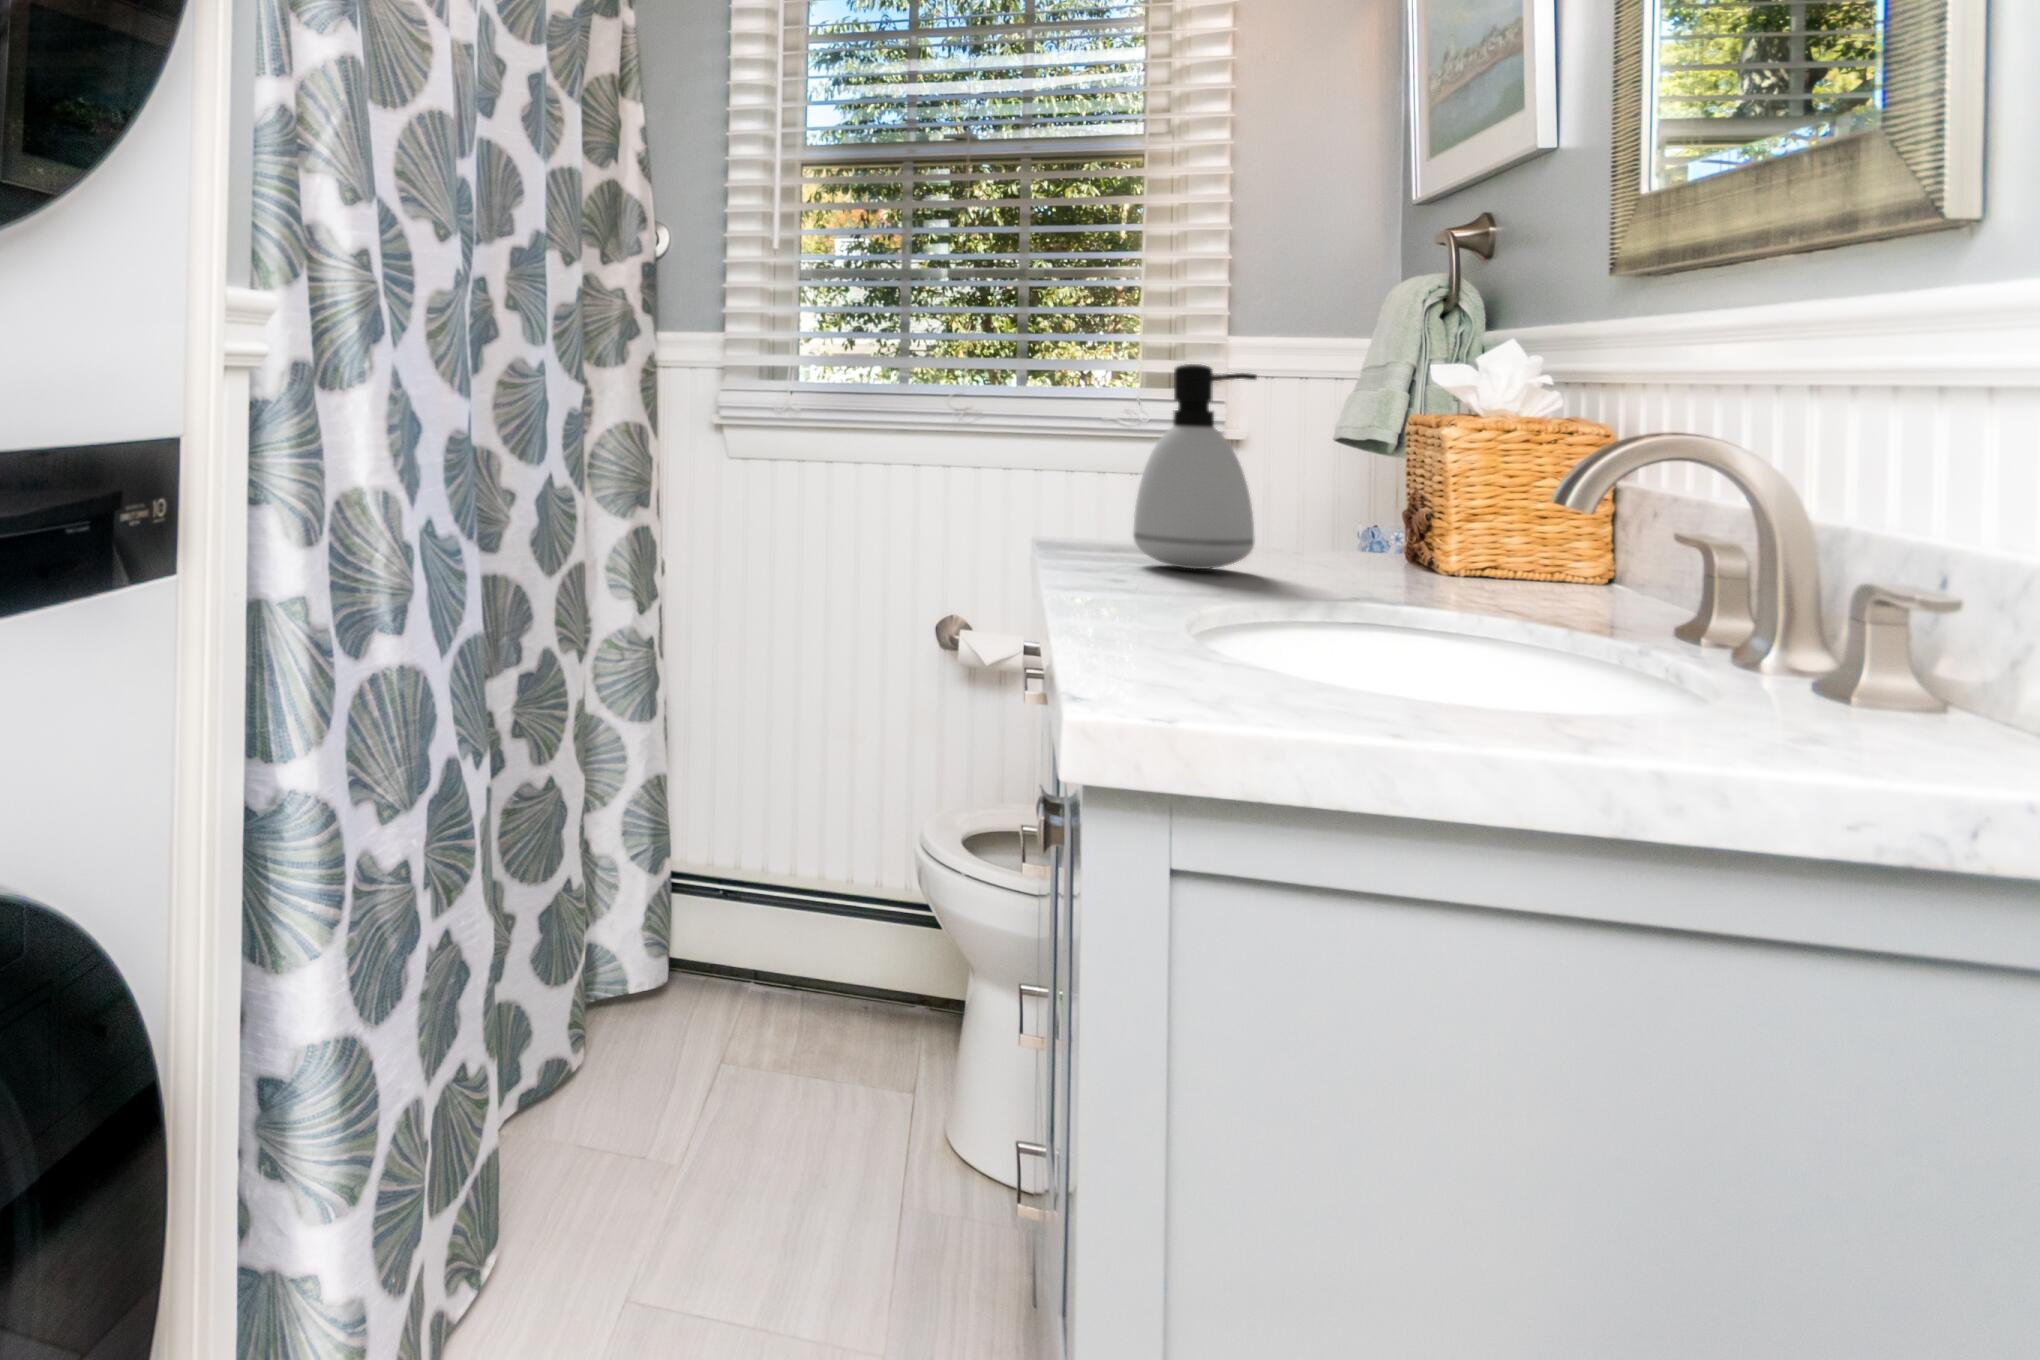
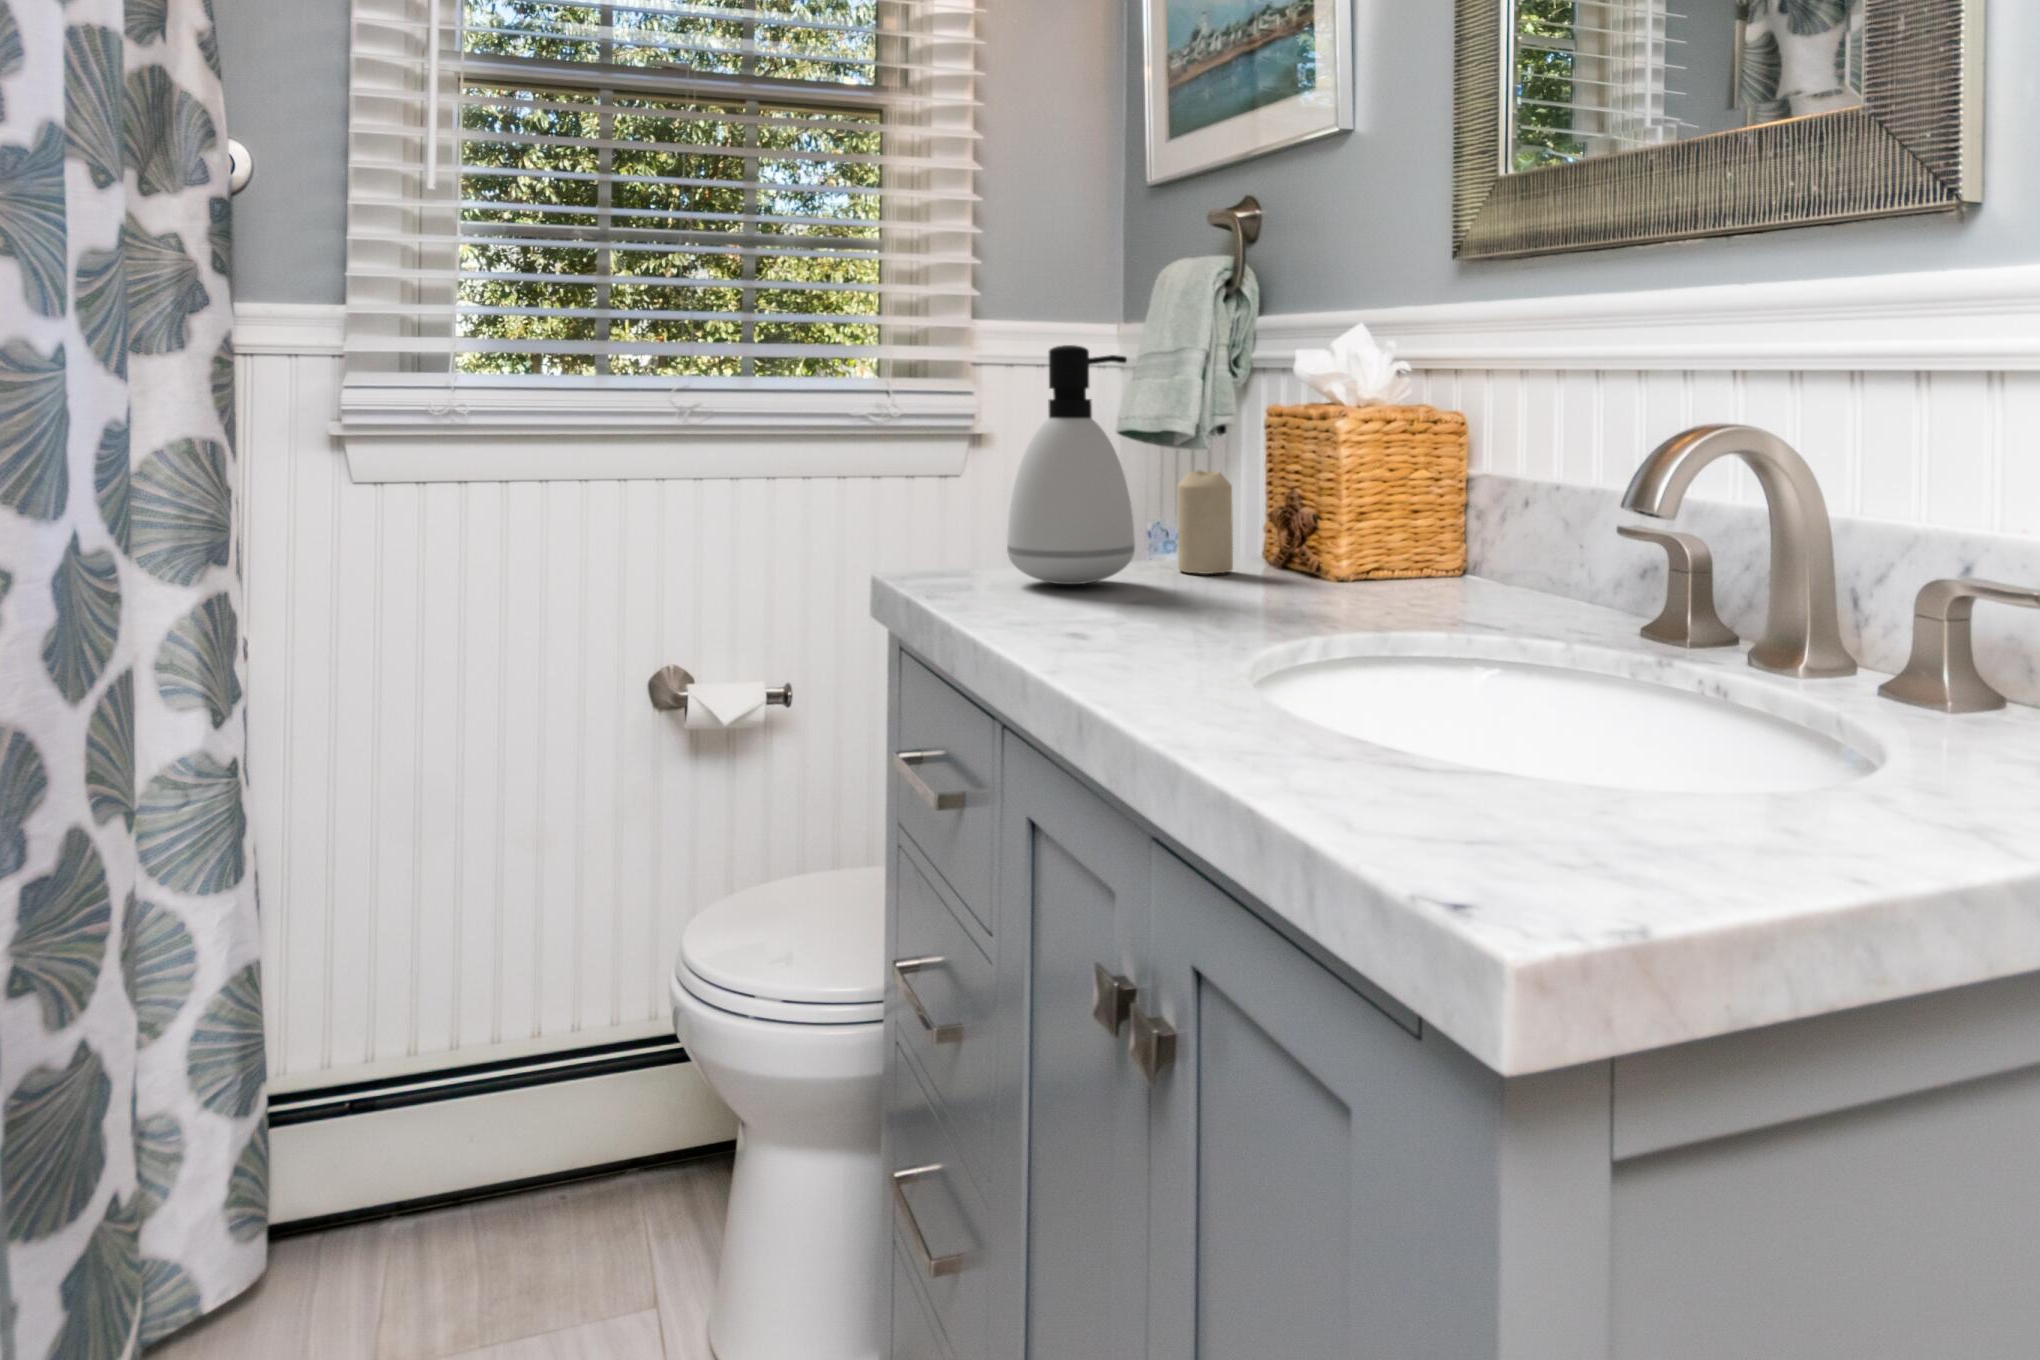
candle: none [1329,481,1389,578] -> present [1177,470,1233,574]

